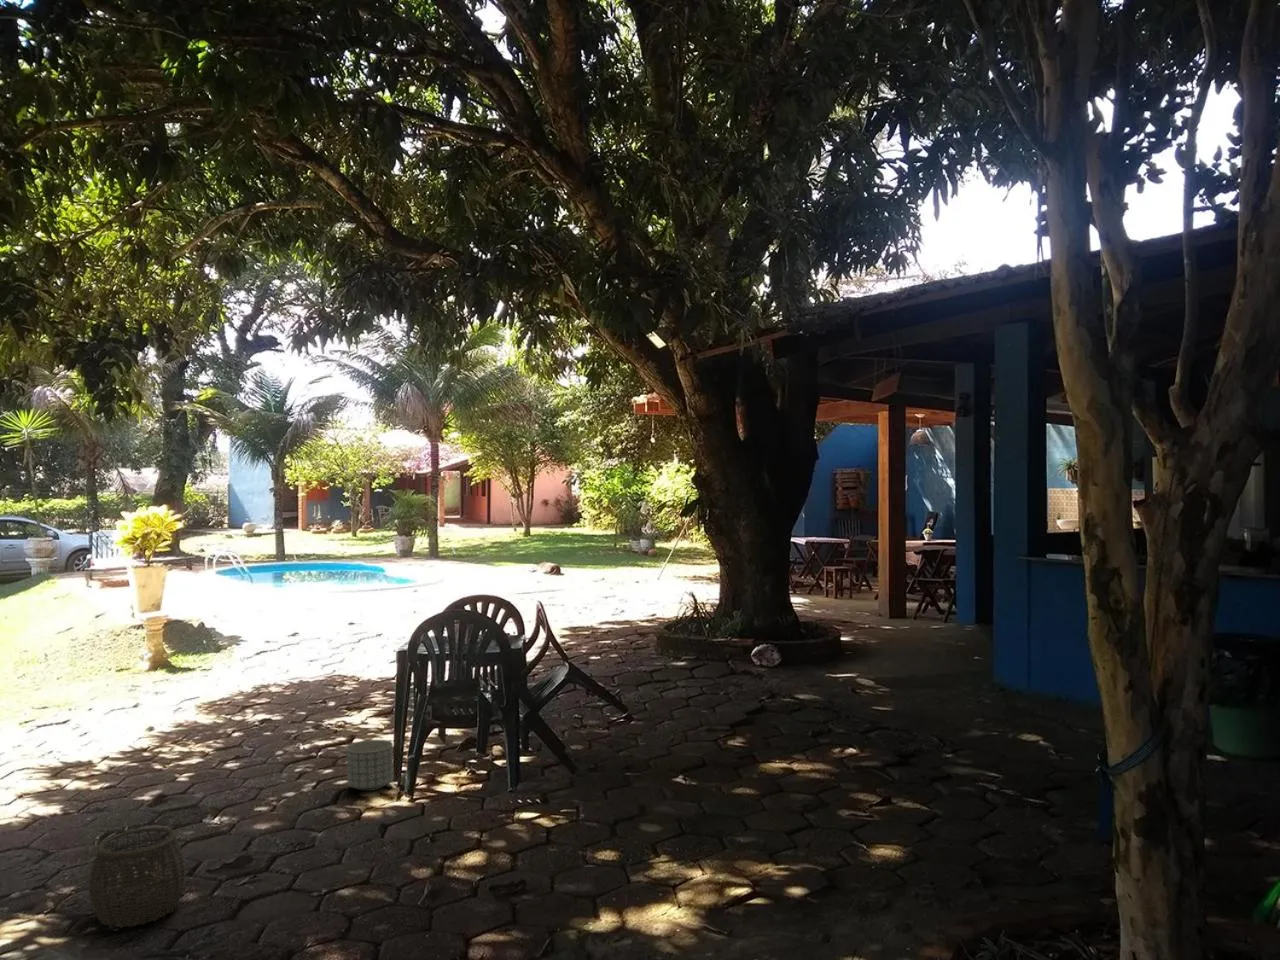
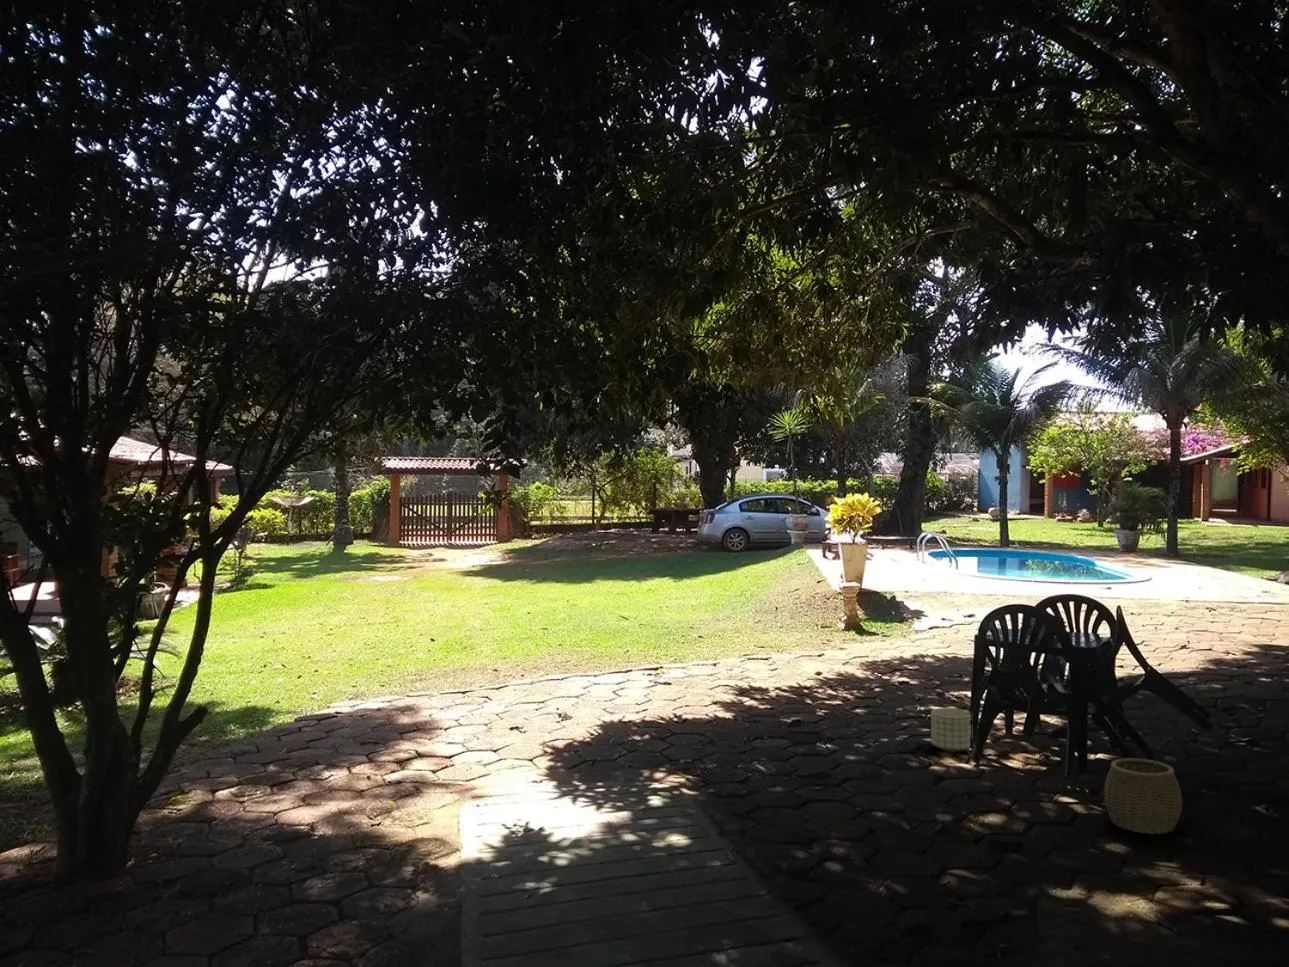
woven basket: present [89,827,186,928] -> present [1104,758,1182,834]

